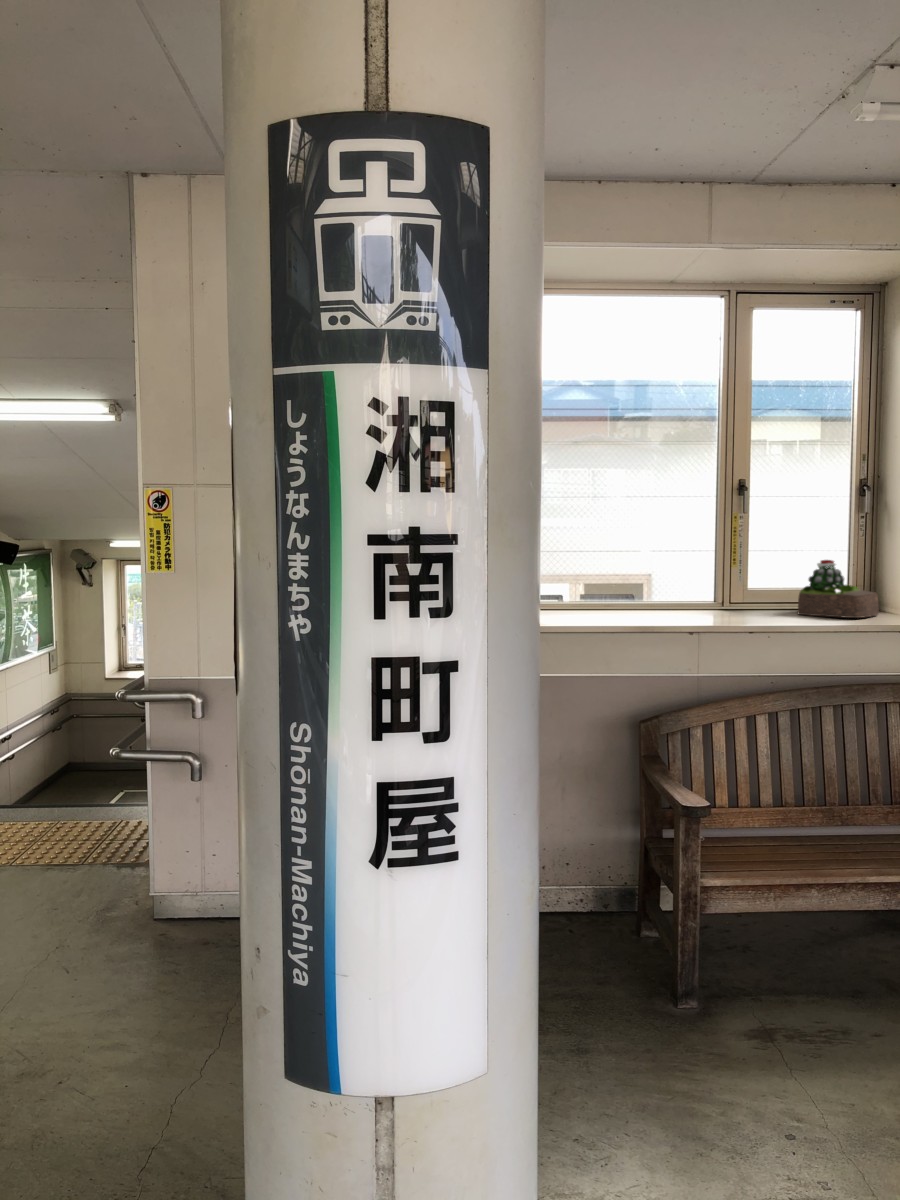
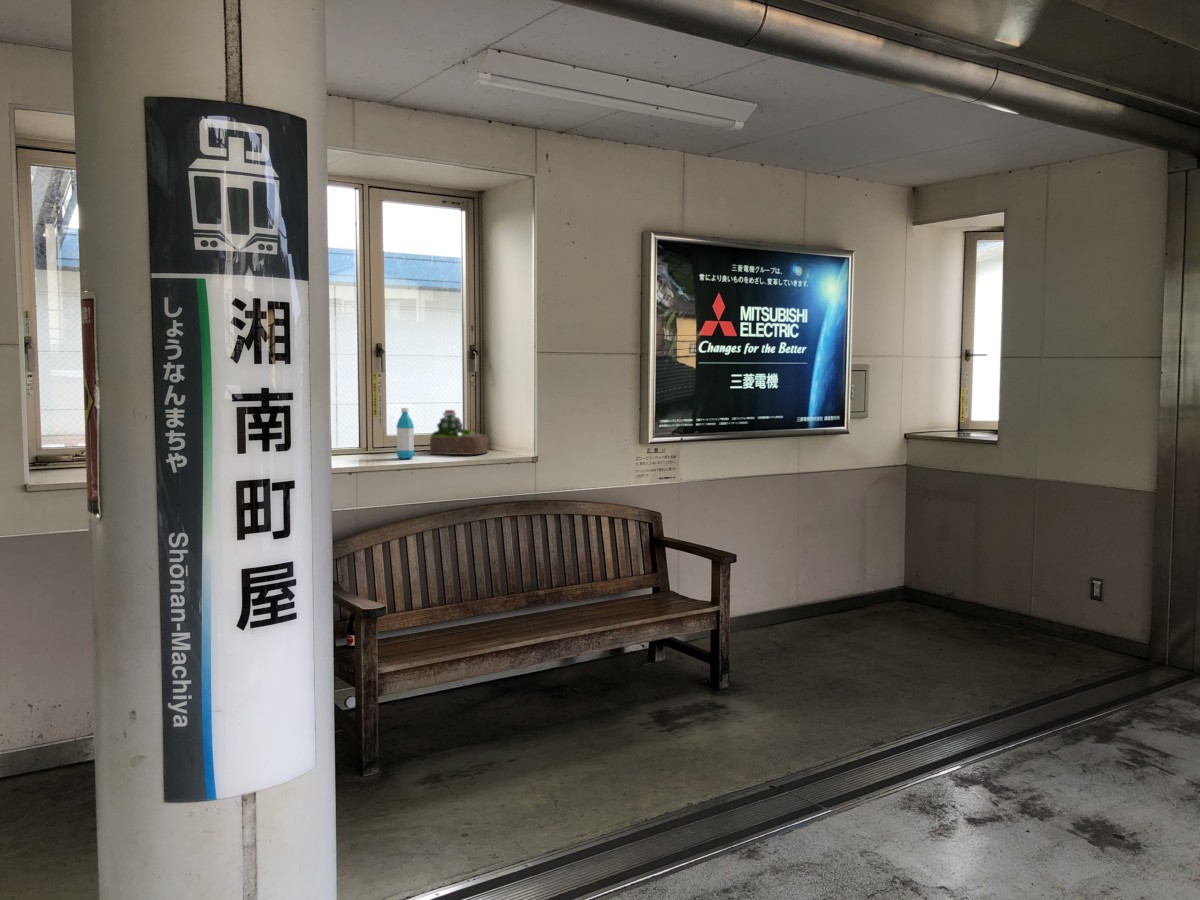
water bottle: none [751,557,775,620] -> present [397,408,414,459]

